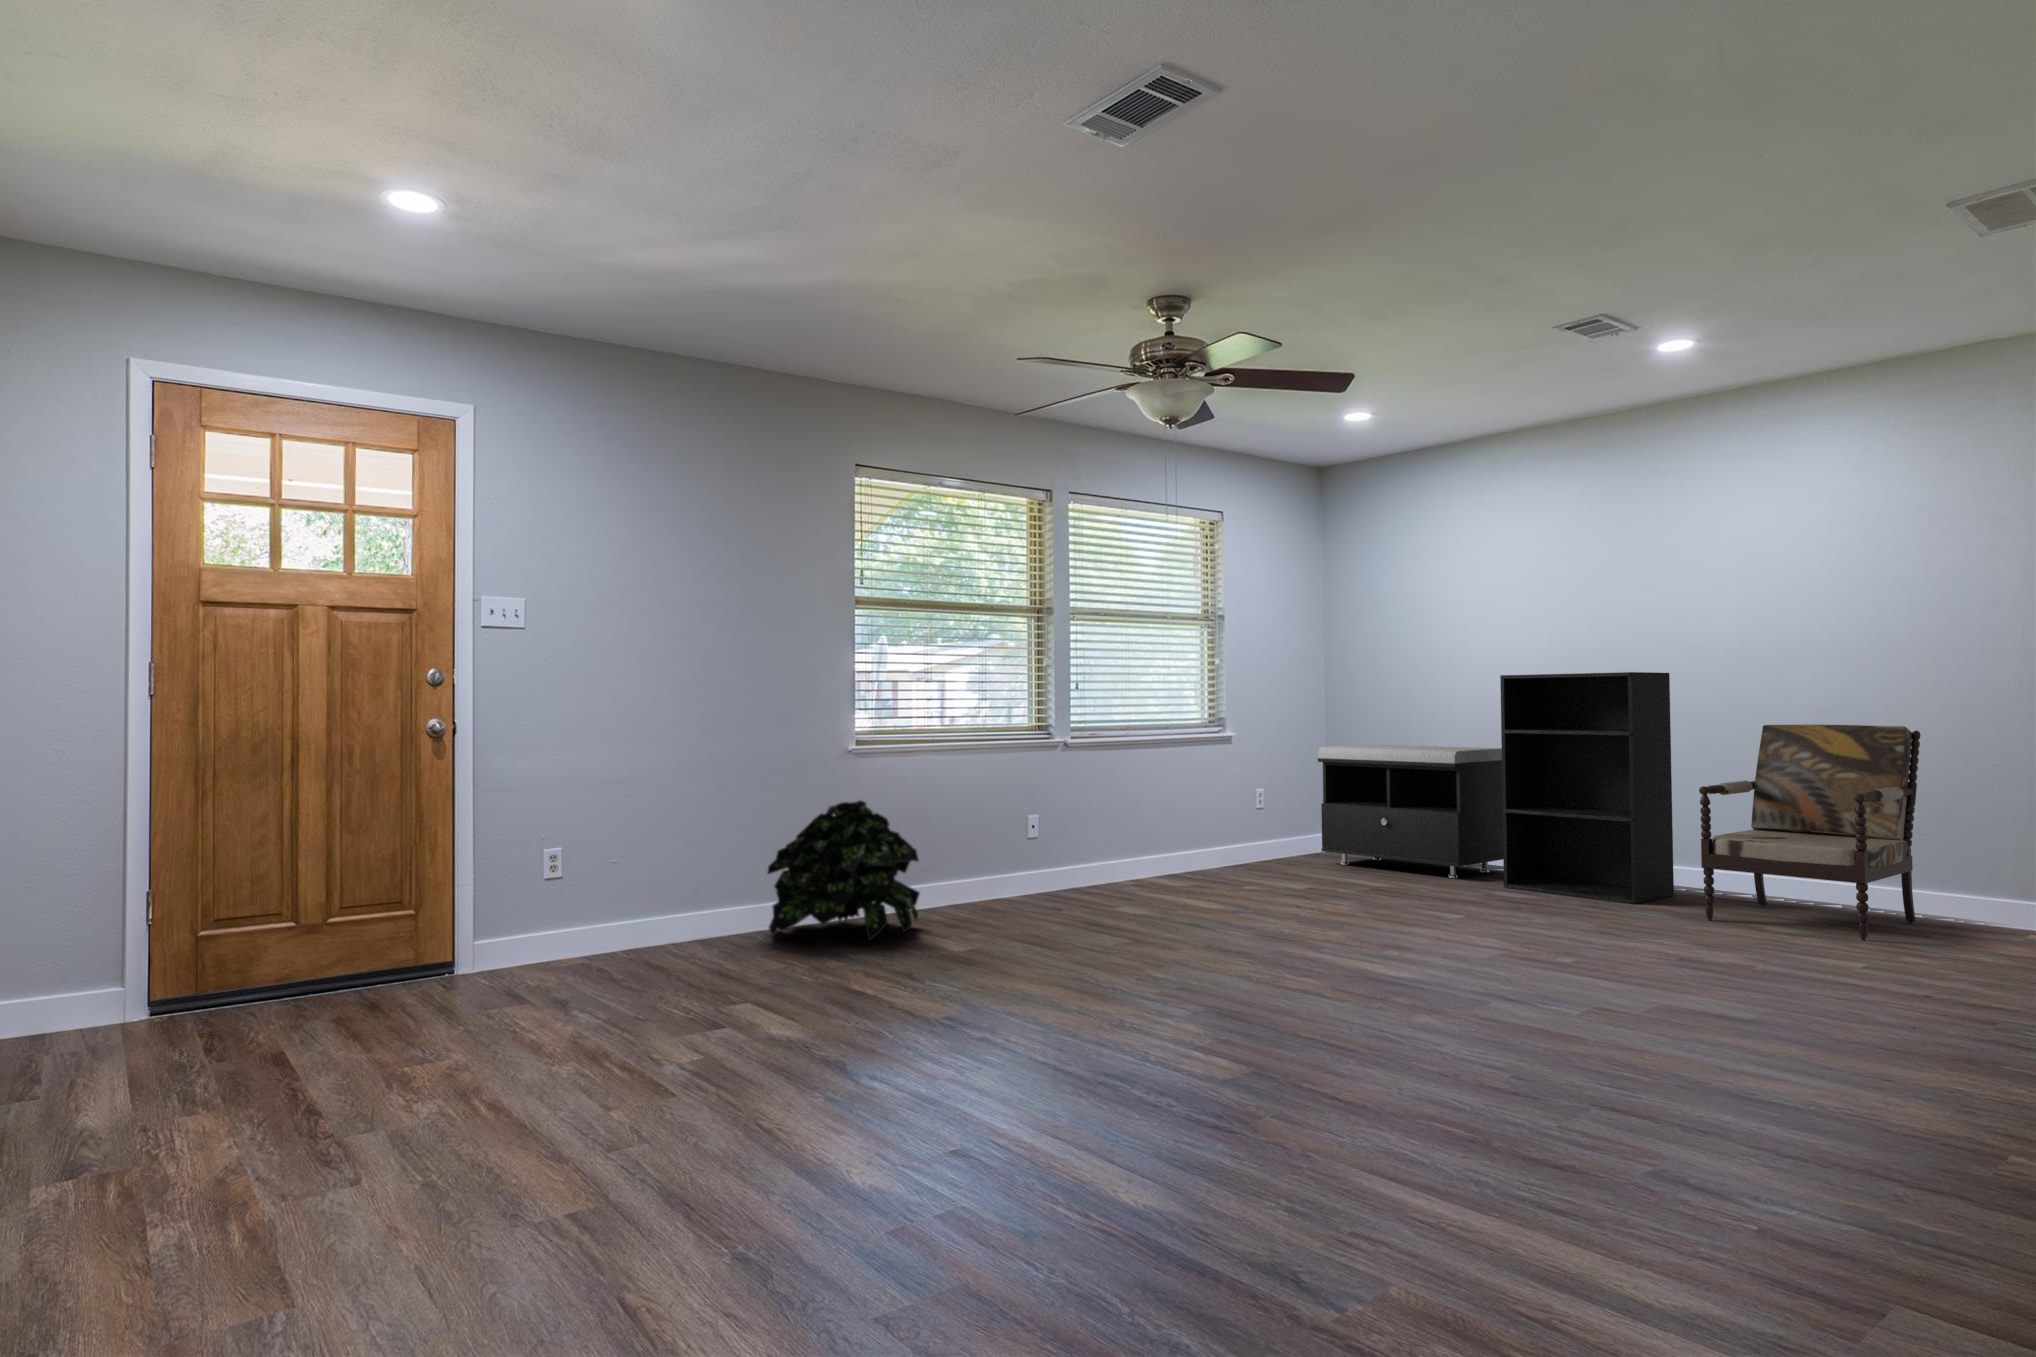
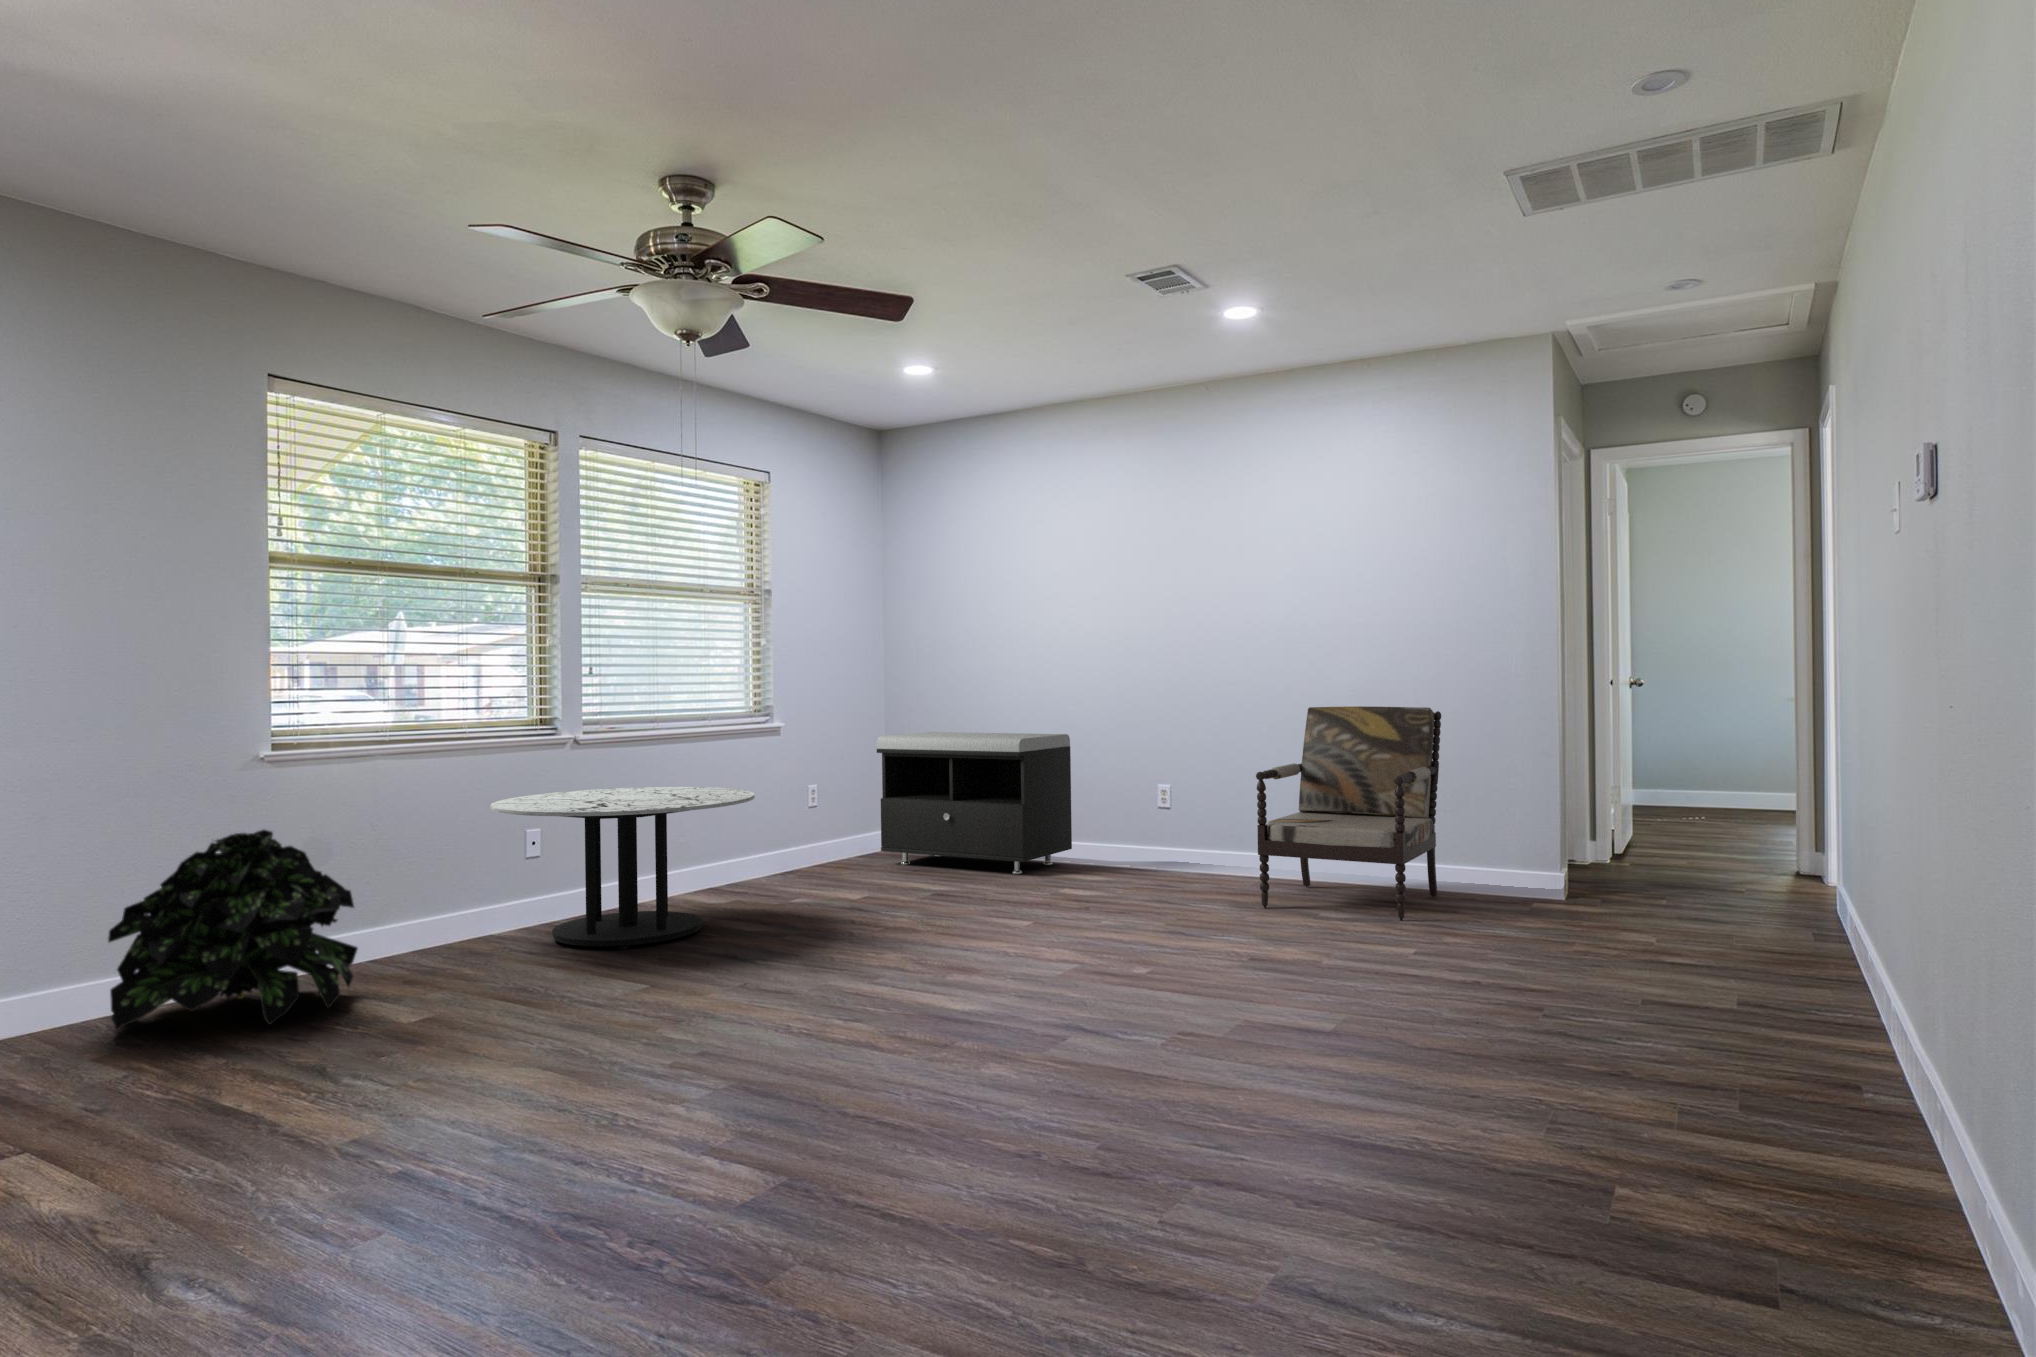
bookshelf: present [1500,672,1674,904] -> none [1065,655,1228,893]
coffee table: none [1006,783,1213,912] -> present [491,787,755,949]

